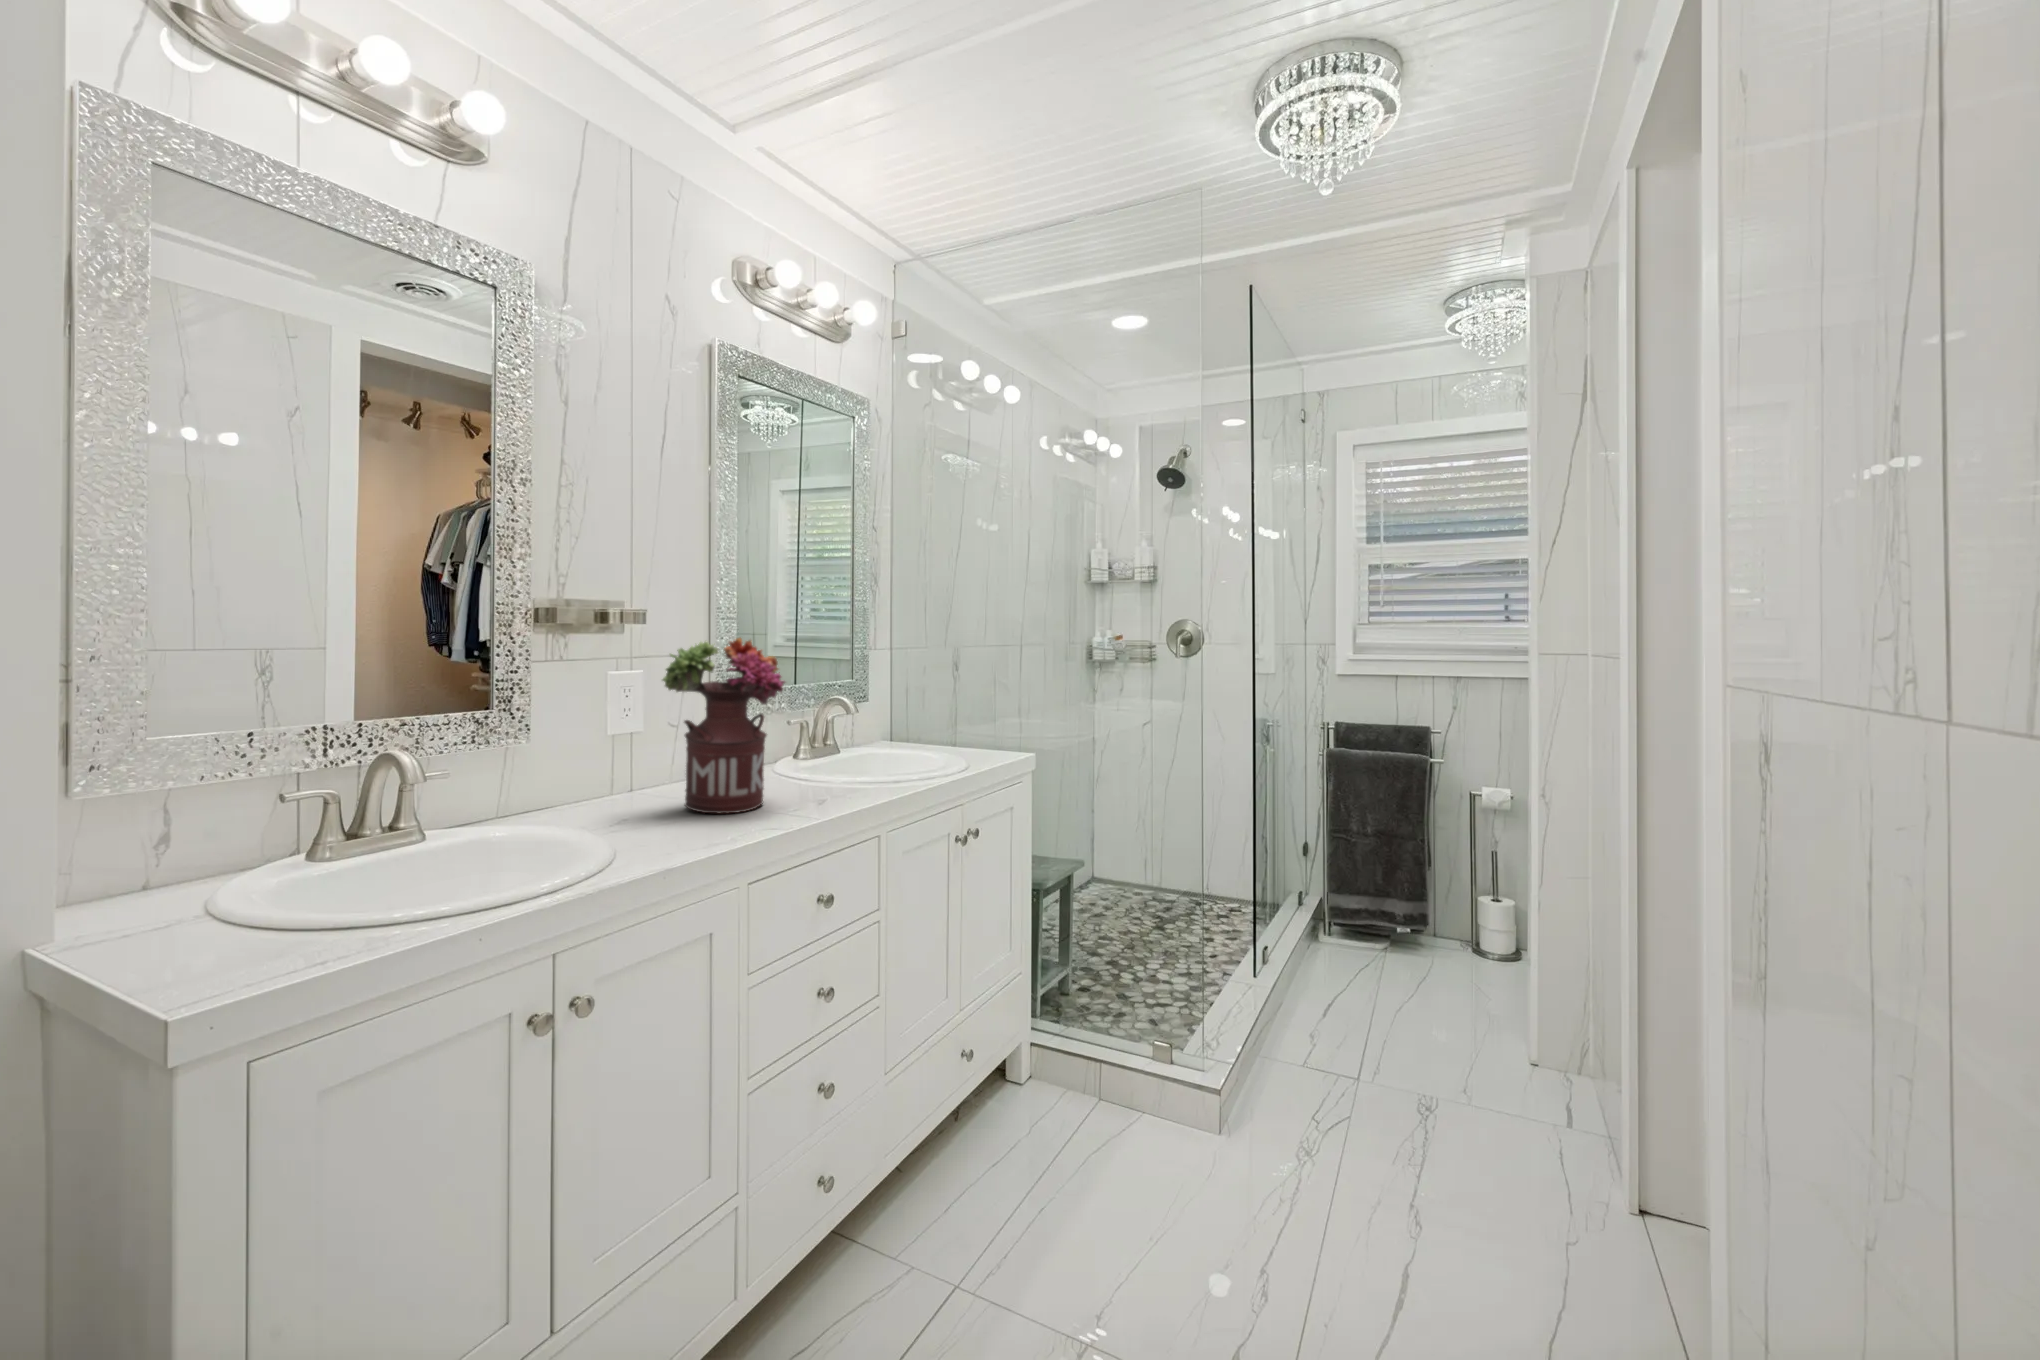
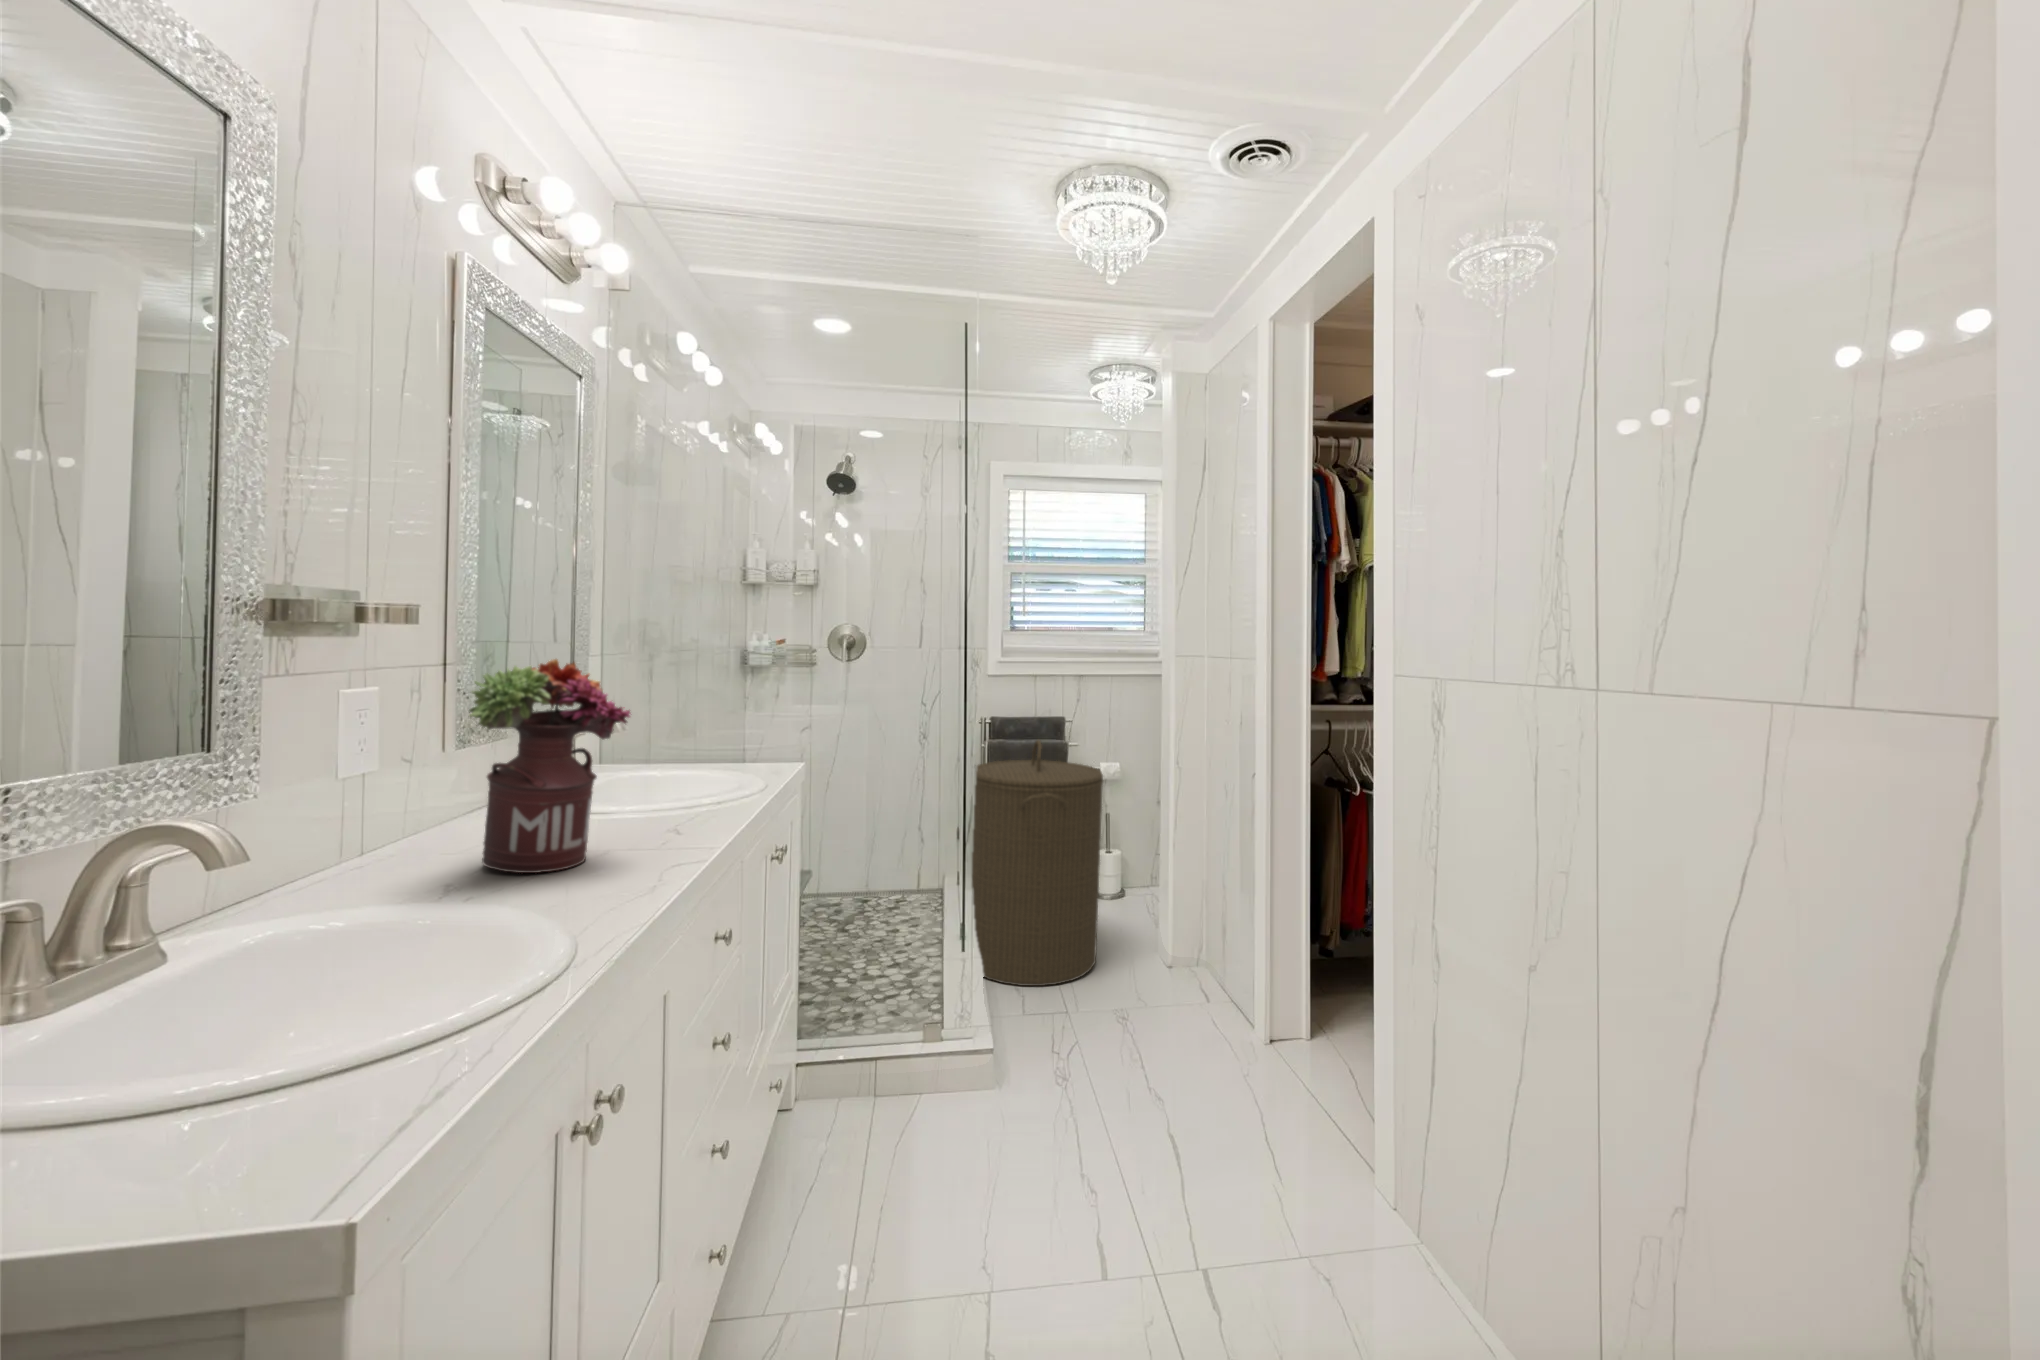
laundry hamper: none [1282,749,1447,1037] -> present [972,740,1103,986]

